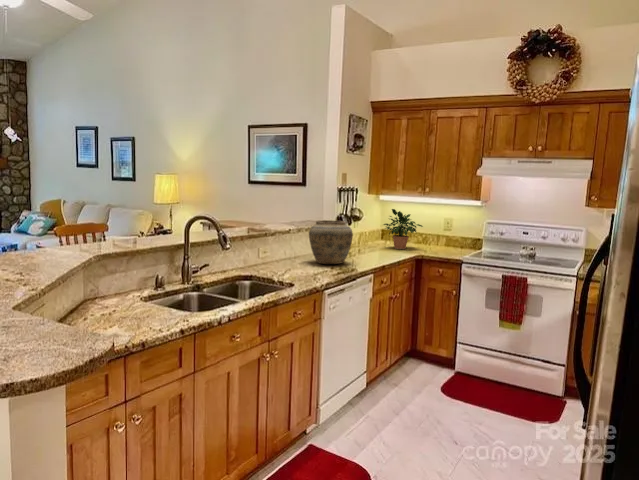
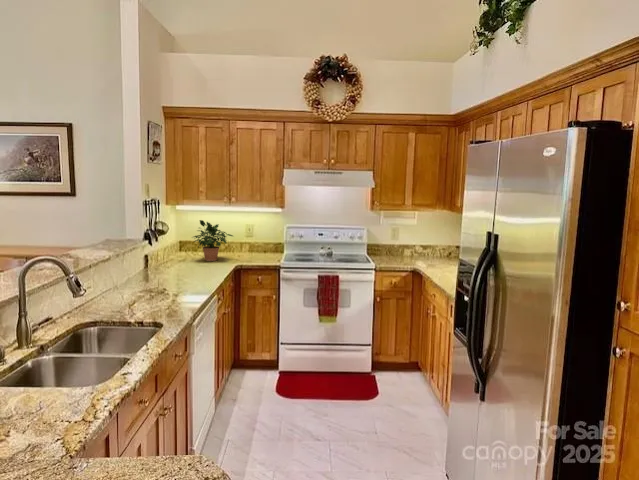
vase: present [309,220,353,264] -> none [133,241,186,293]

